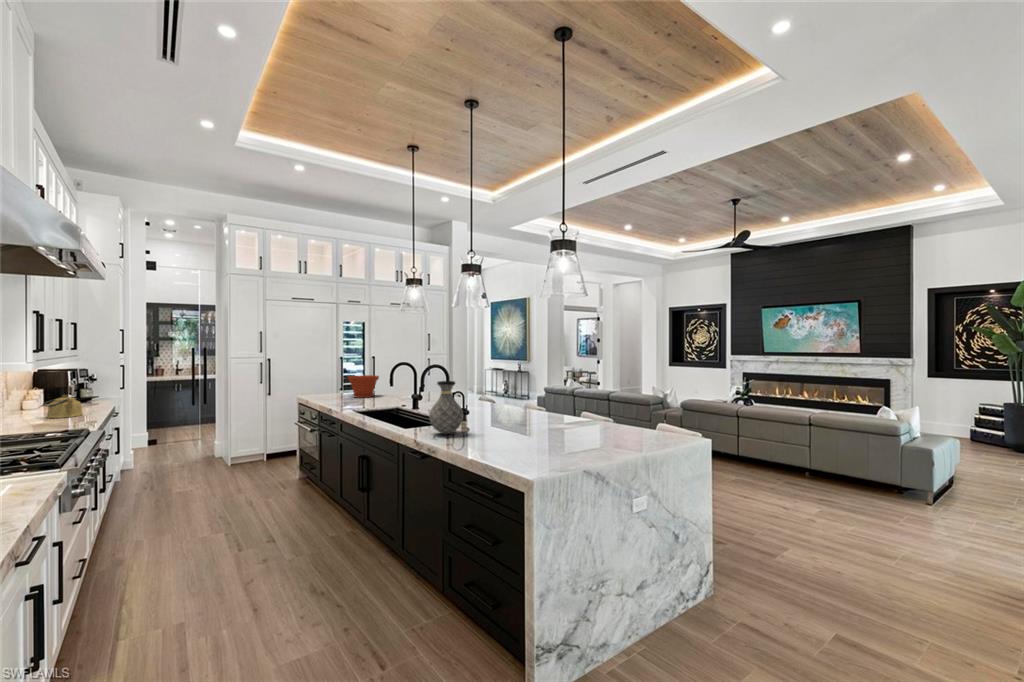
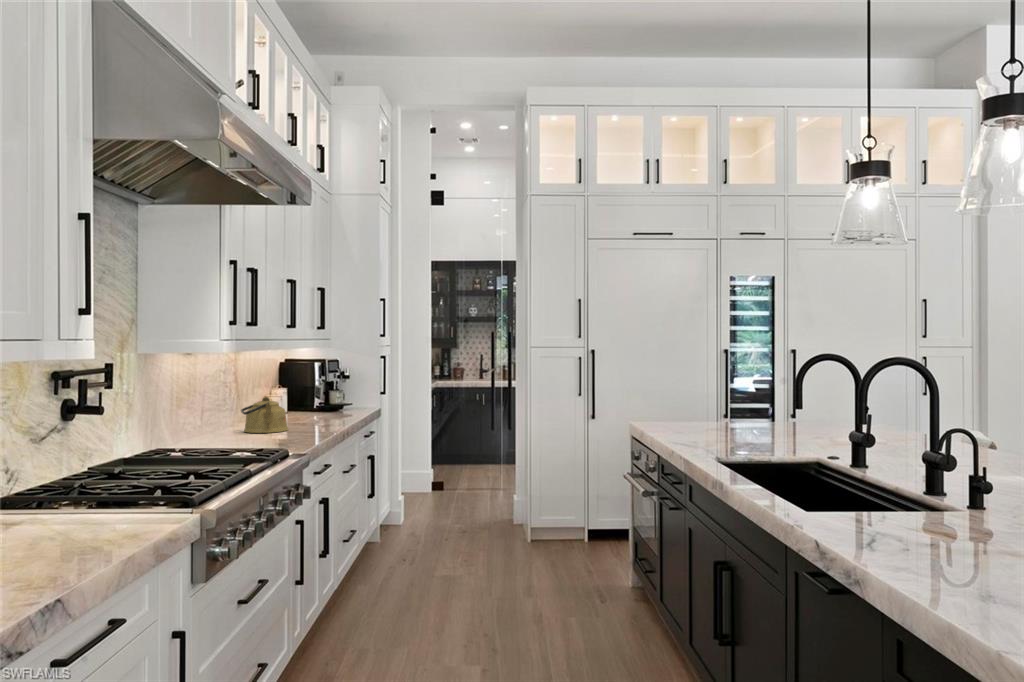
plant pot: present [348,375,379,398] -> none [719,385,789,433]
vase: present [429,381,464,434] -> none [861,395,967,545]

